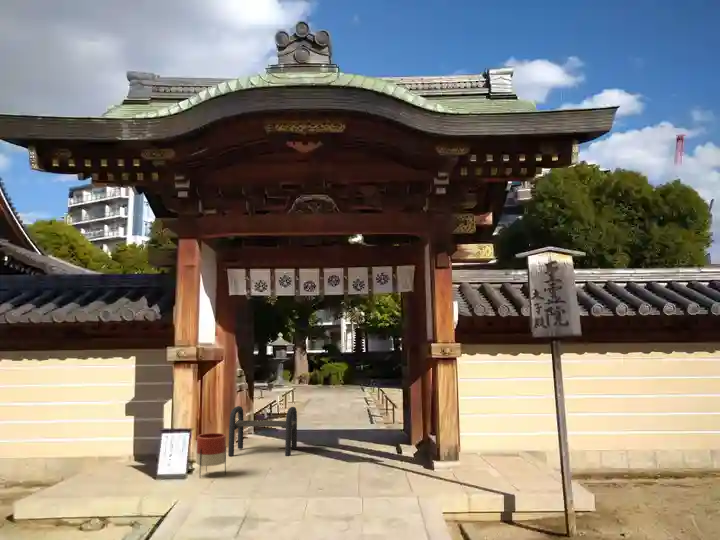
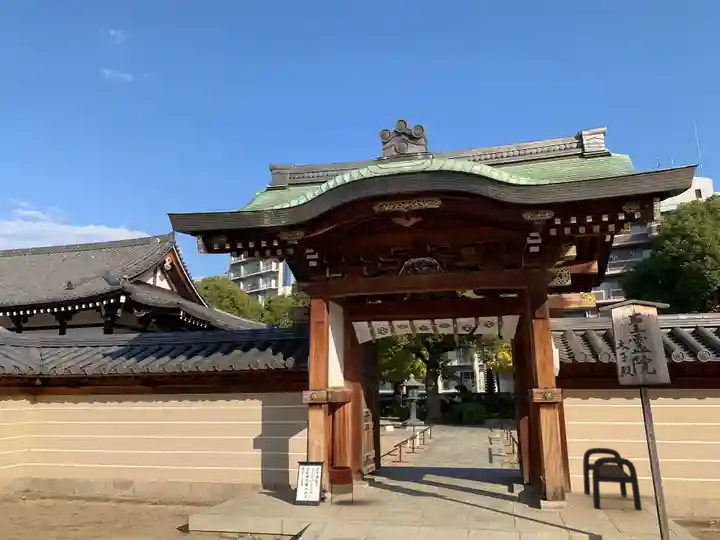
bench: present [228,406,297,456] -> present [583,448,642,511]

